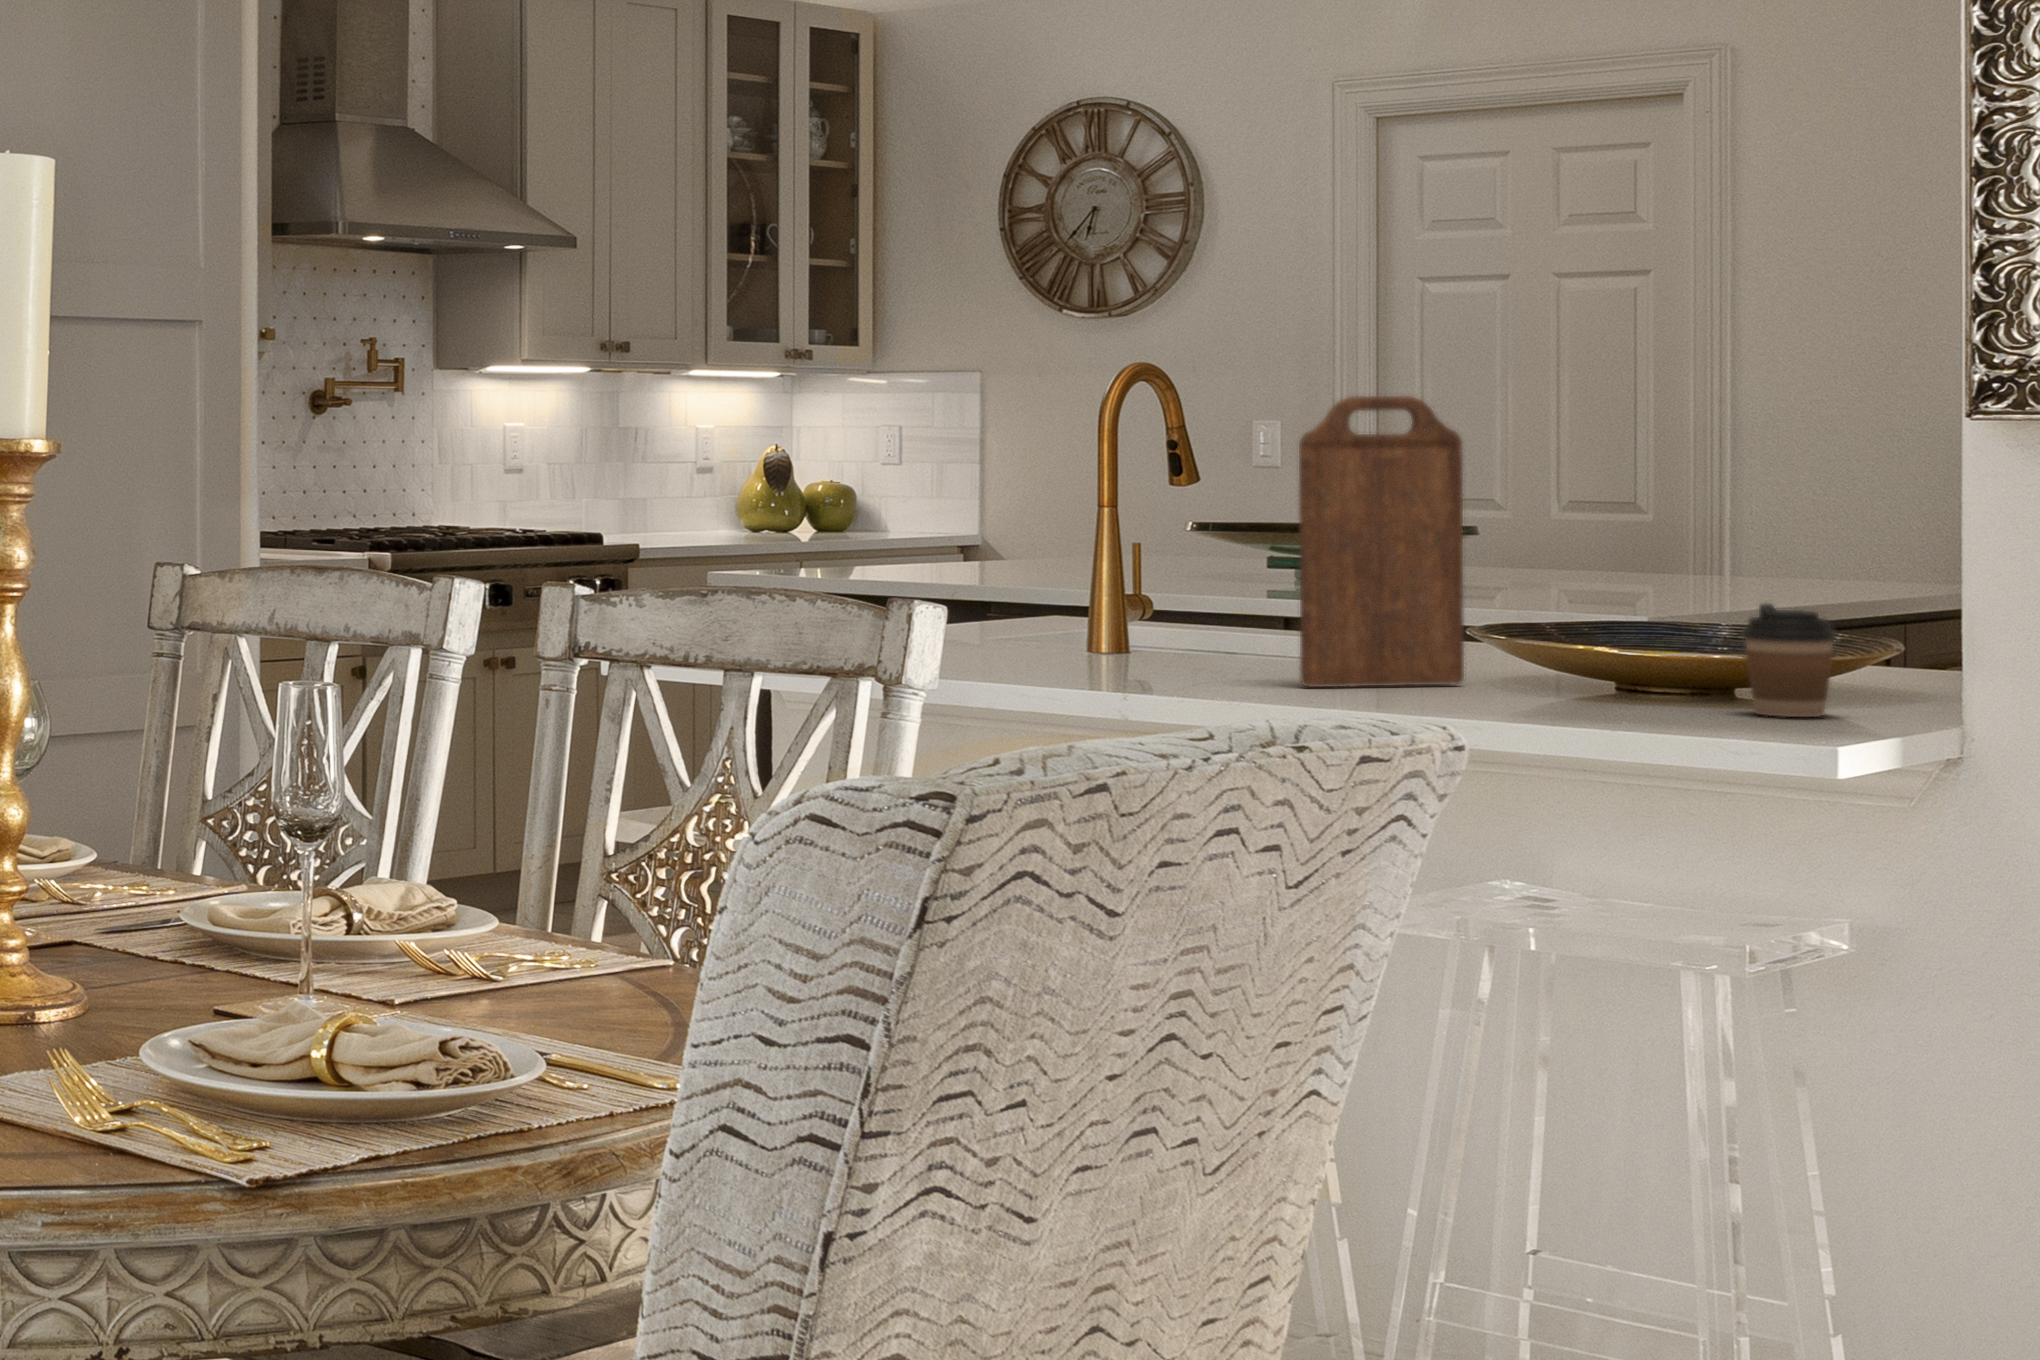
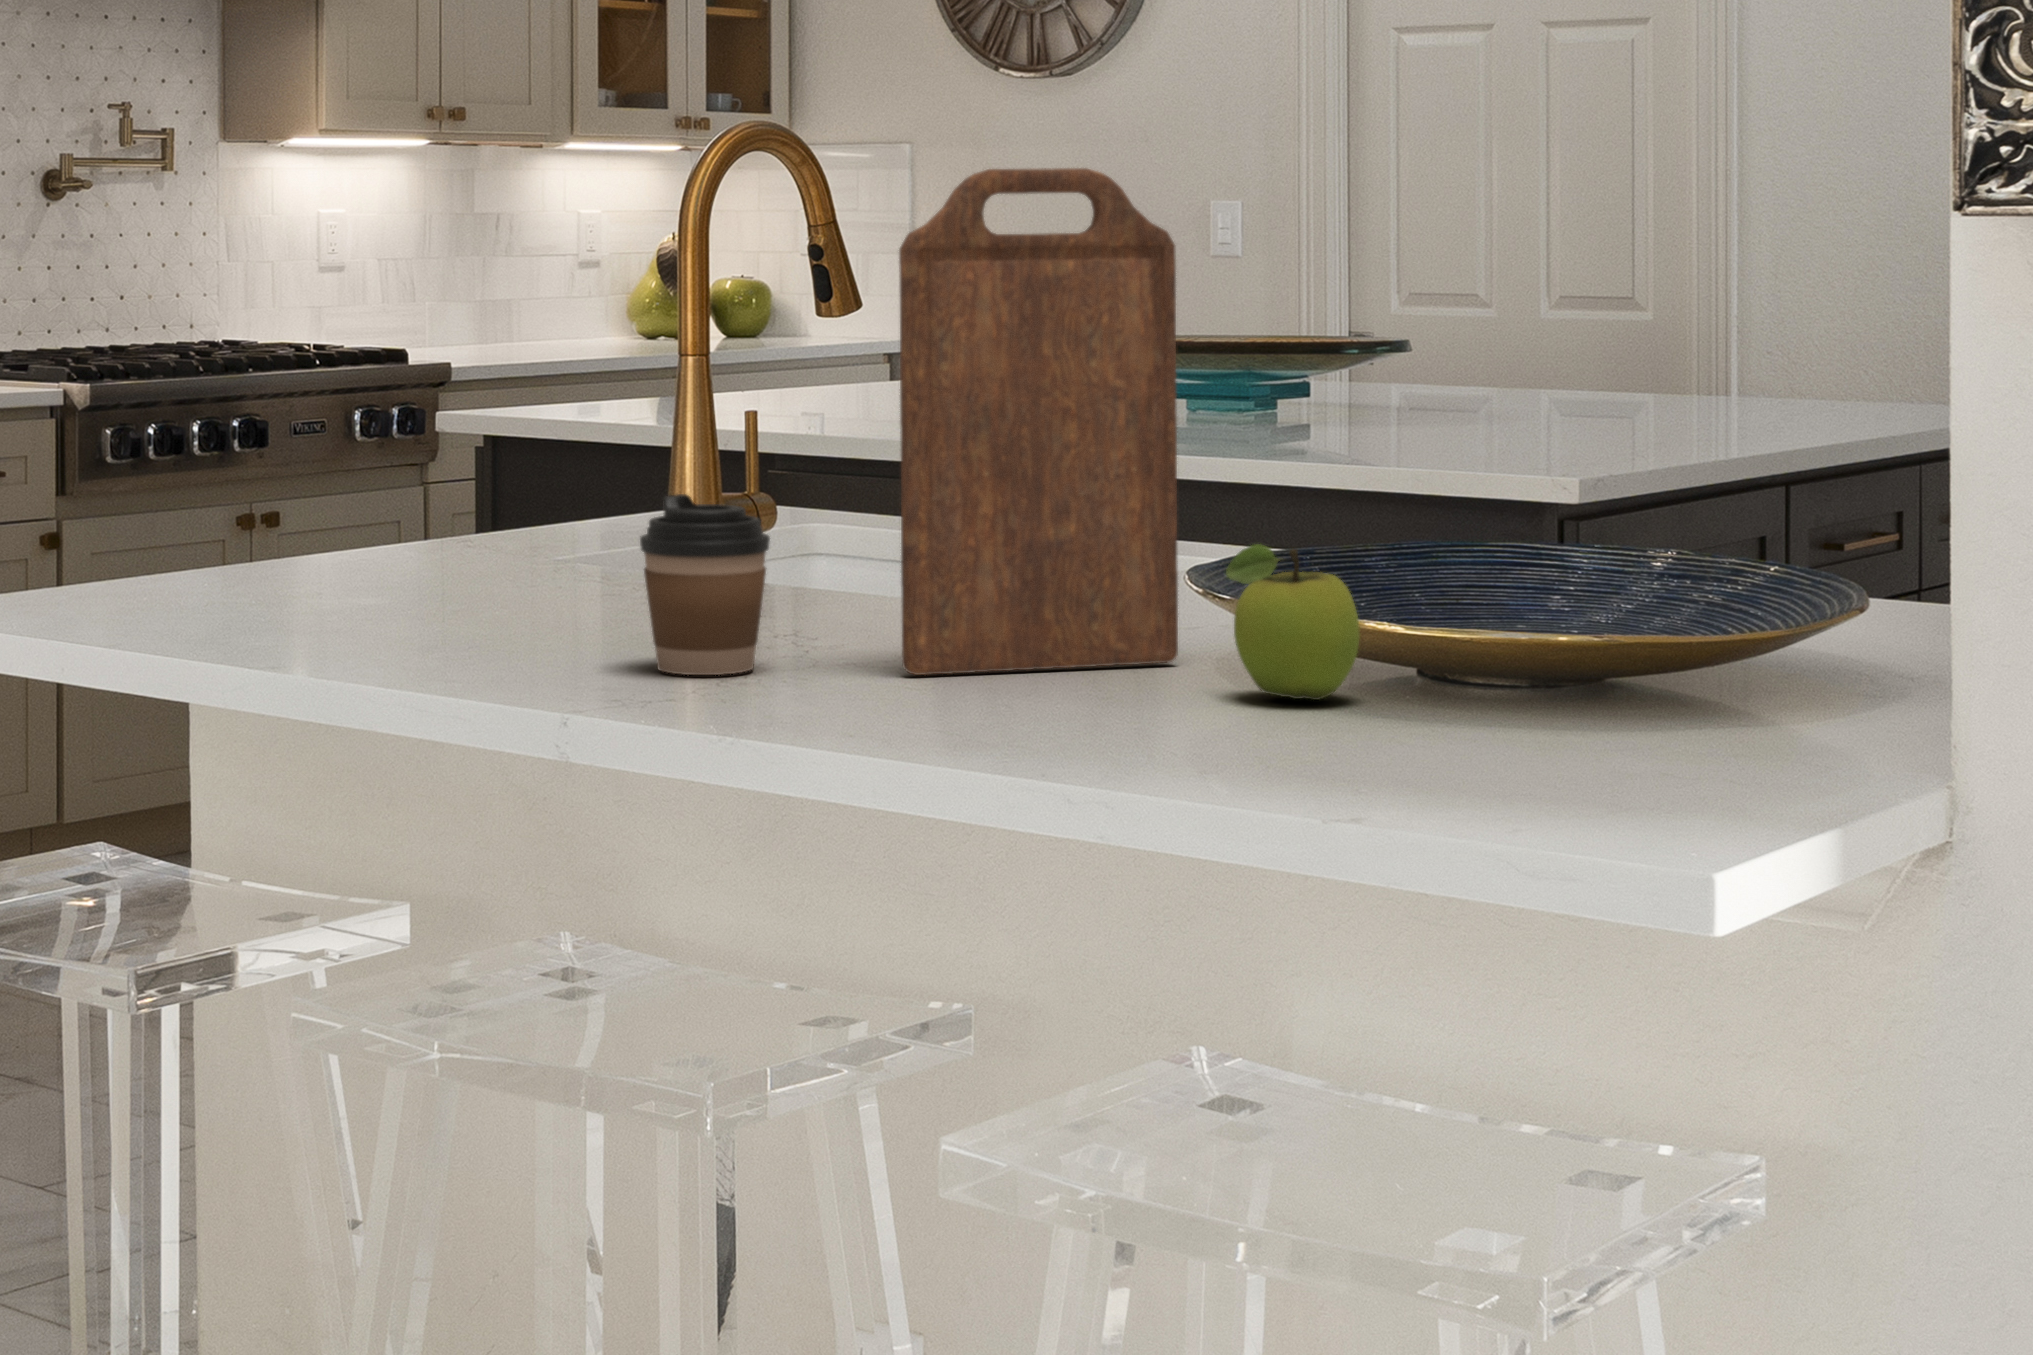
coffee cup: present [1742,603,1836,717] -> present [640,494,770,675]
fruit: none [1507,610,1592,698] -> present [1226,544,1360,700]

